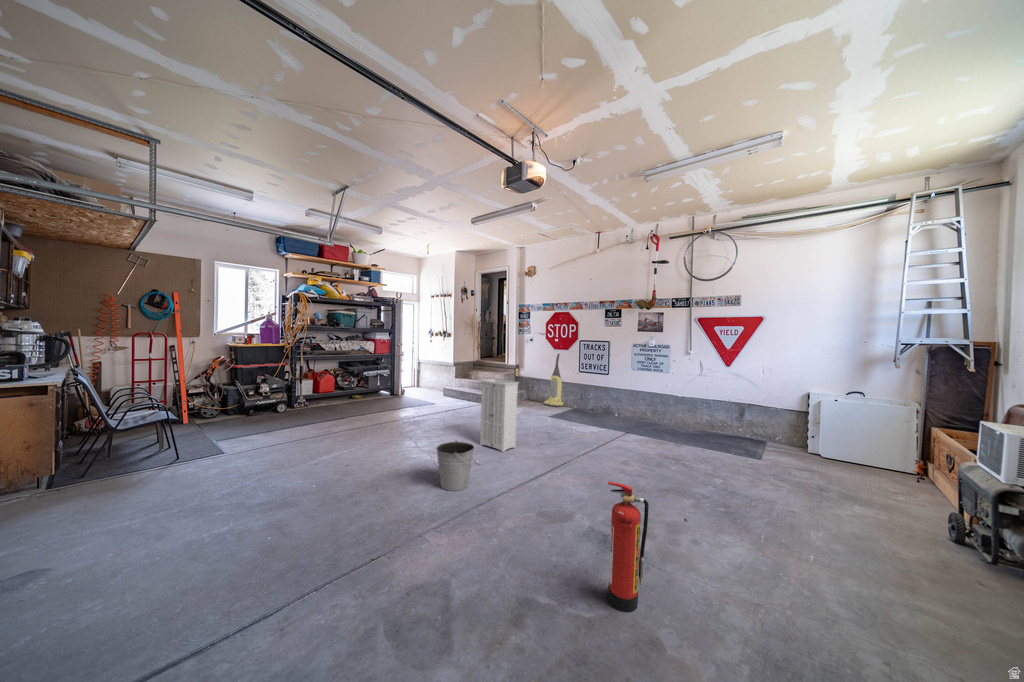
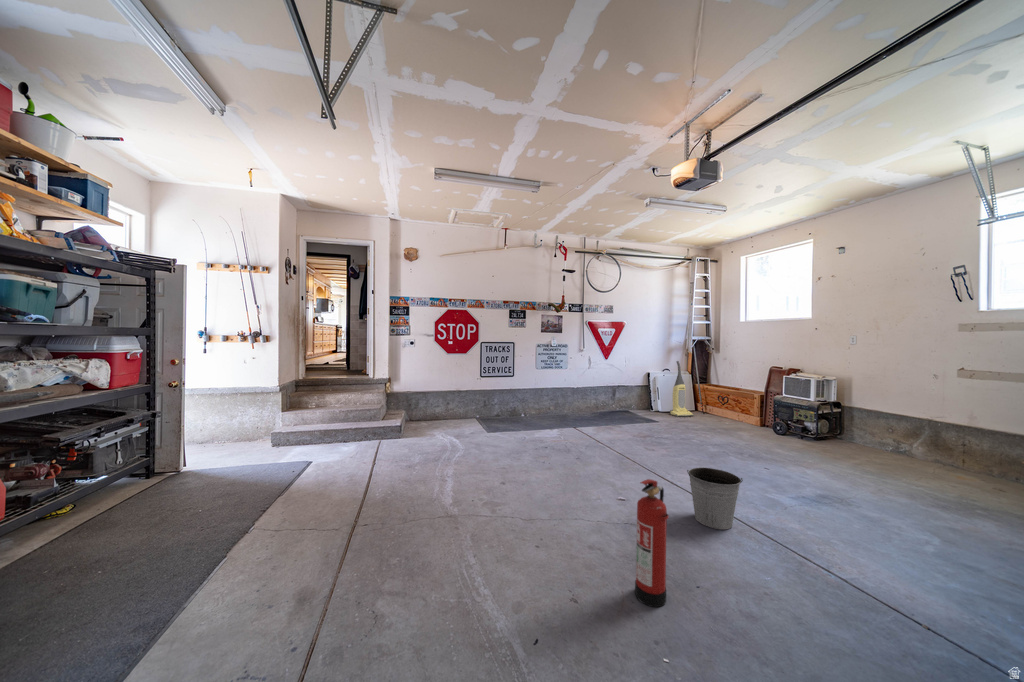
vacuum cleaner: present [543,354,564,407] -> present [670,361,694,417]
storage cabinet: present [480,379,519,452] -> none [565,391,615,480]
fire extinguisher: present [608,482,649,612] -> present [635,479,669,607]

